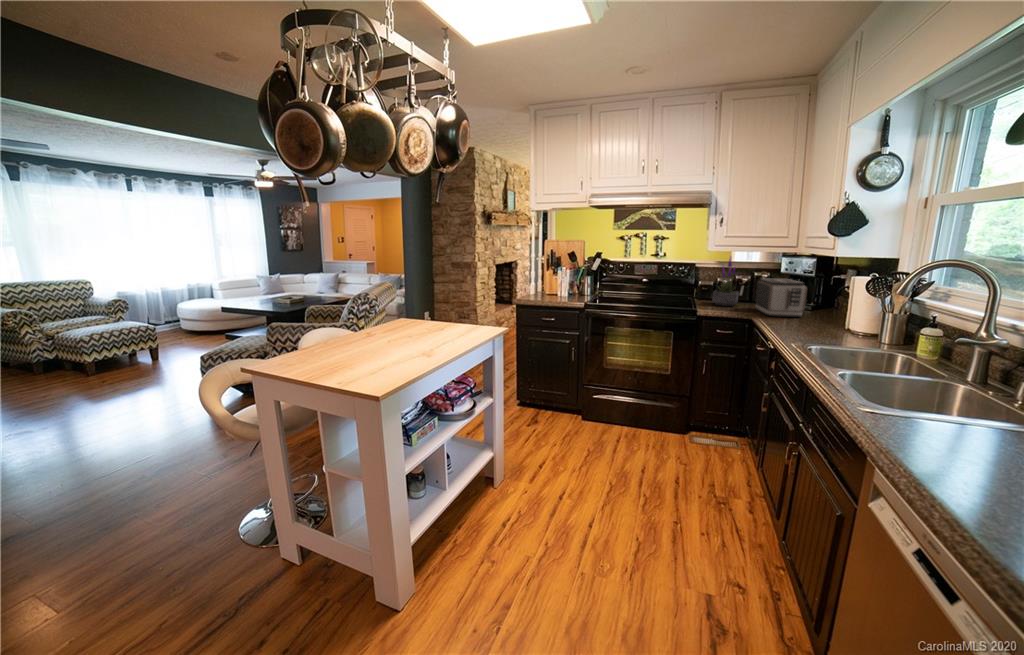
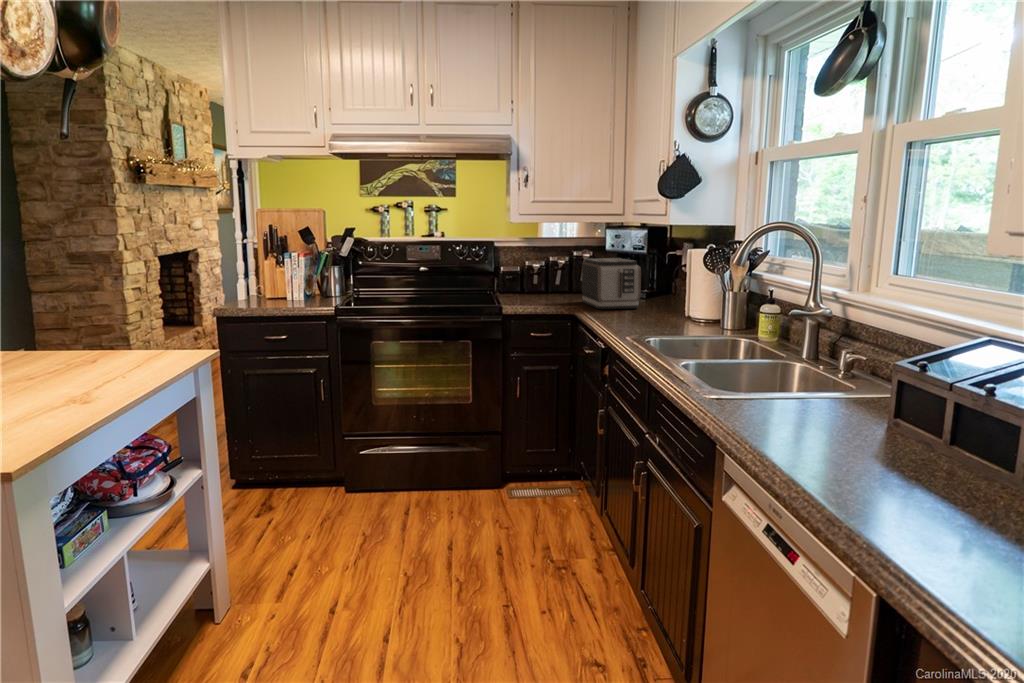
potted plant: present [712,258,739,306] -> none [527,226,560,301]

